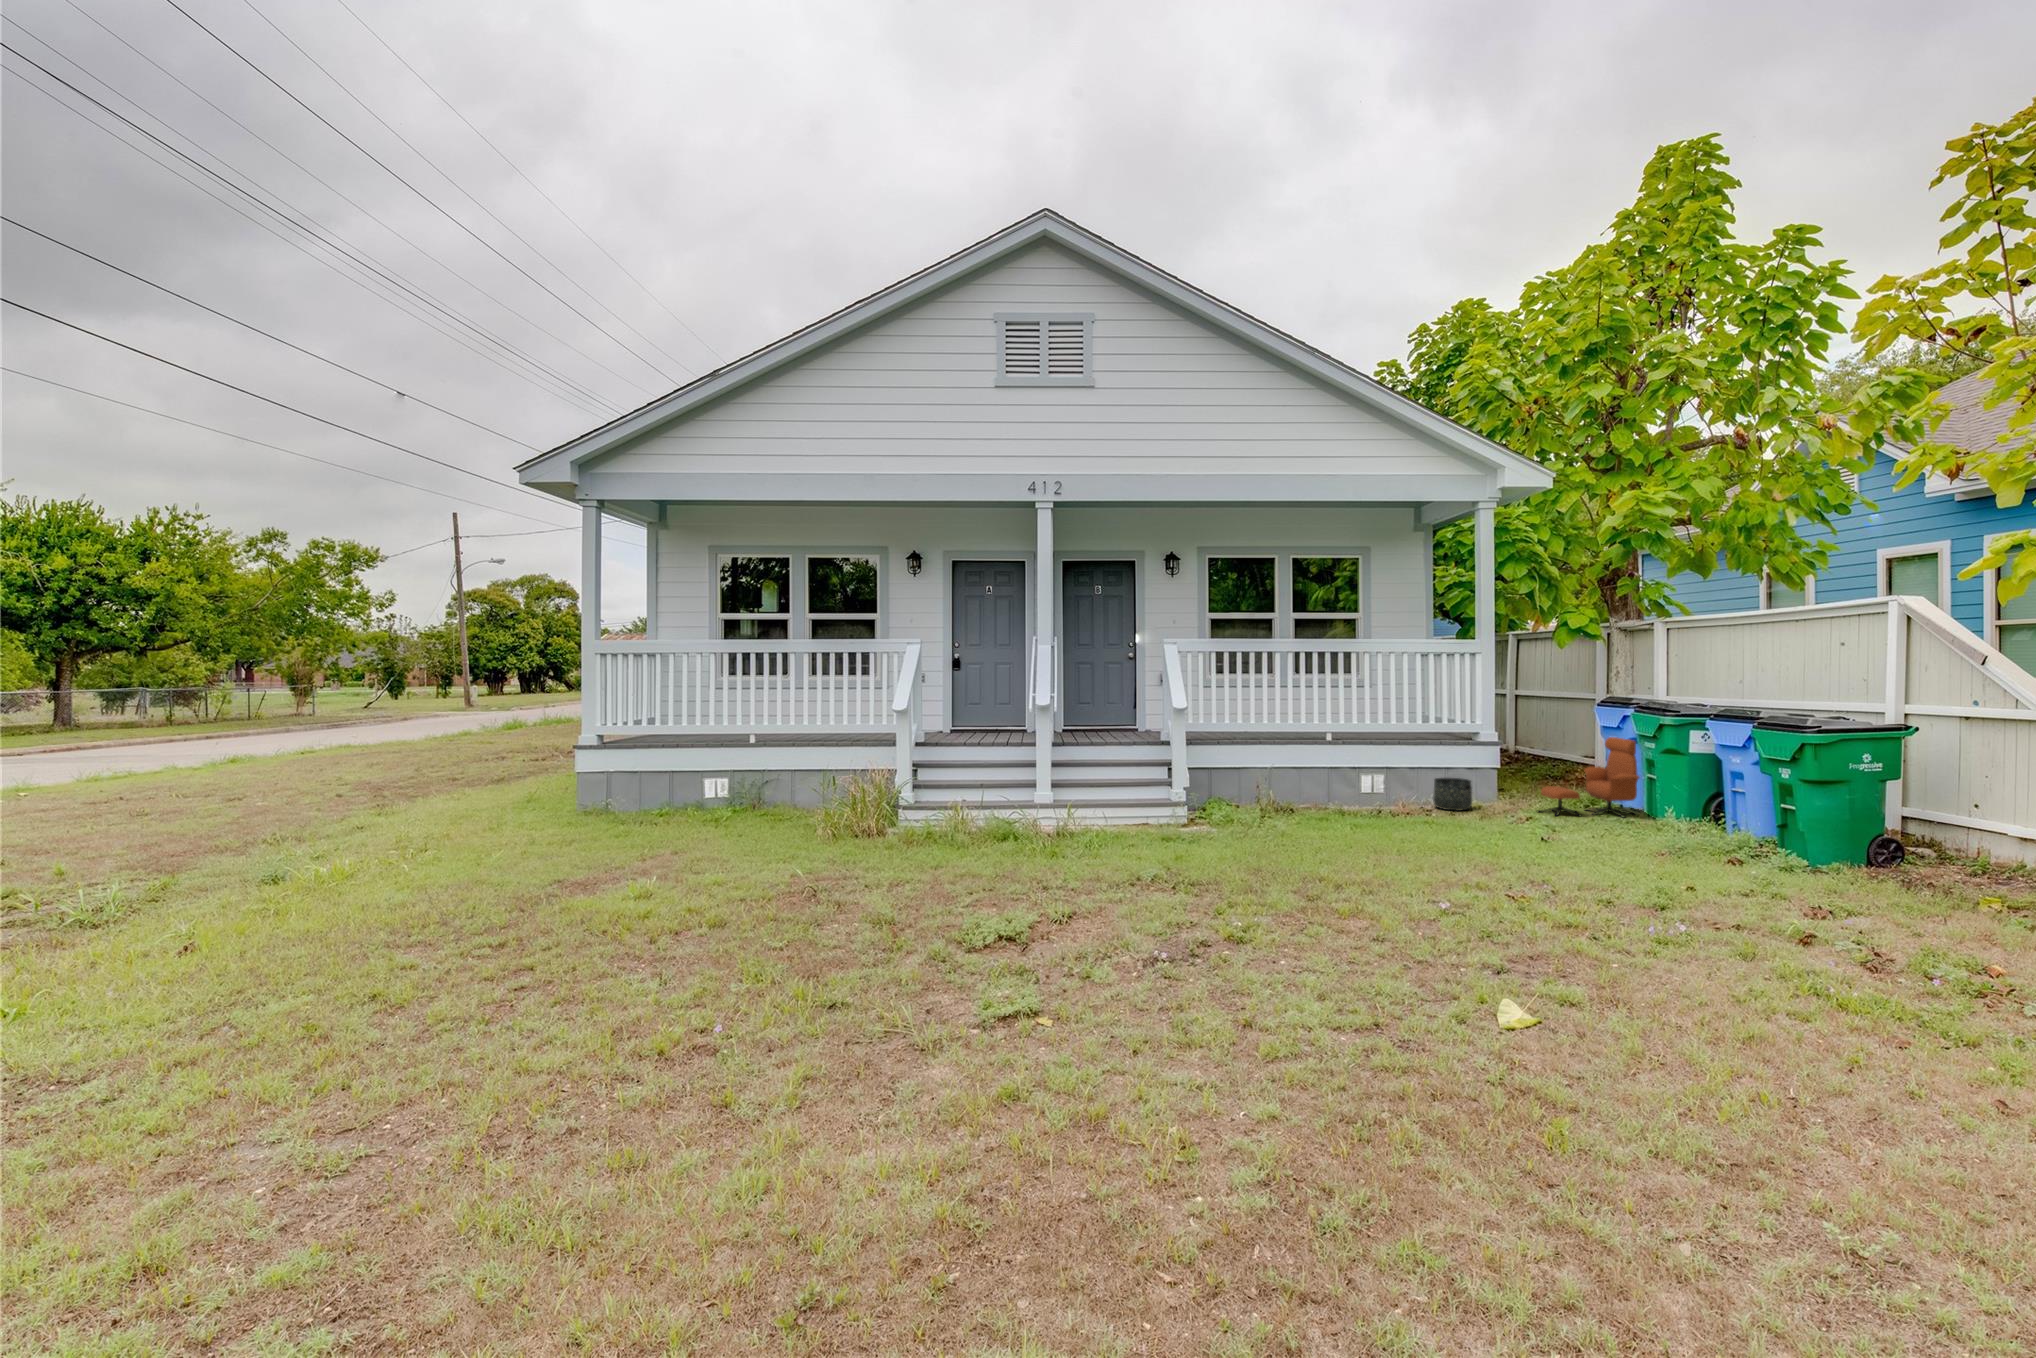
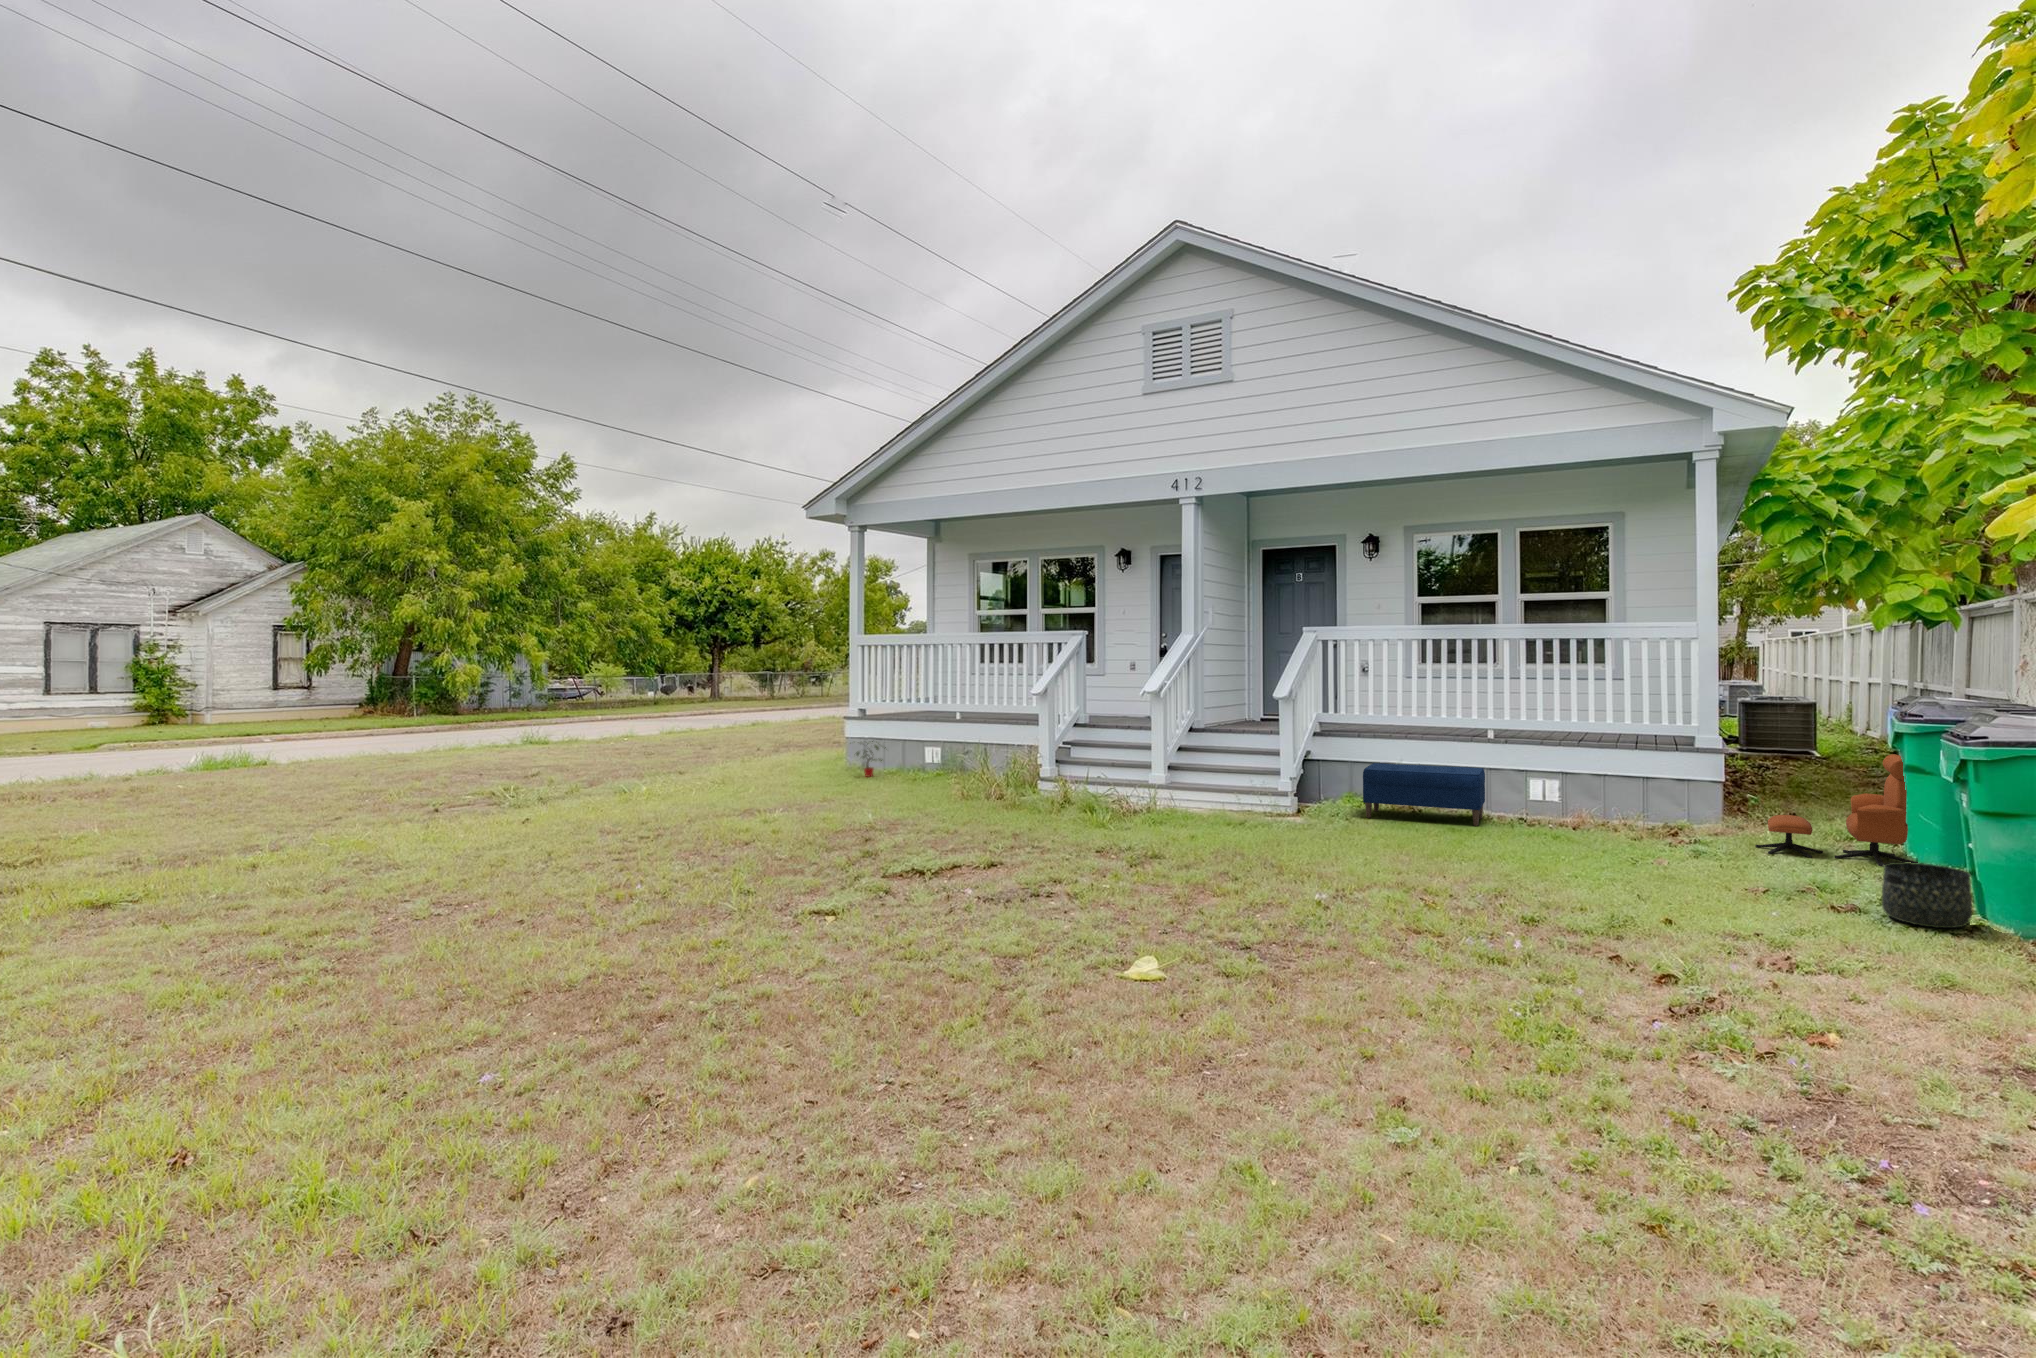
bench: none [1240,764,1350,817] -> present [1363,763,1485,826]
potted plant: none [593,774,654,822] -> present [856,741,886,777]
basket: present [1433,778,1472,810] -> present [1882,862,1972,928]

